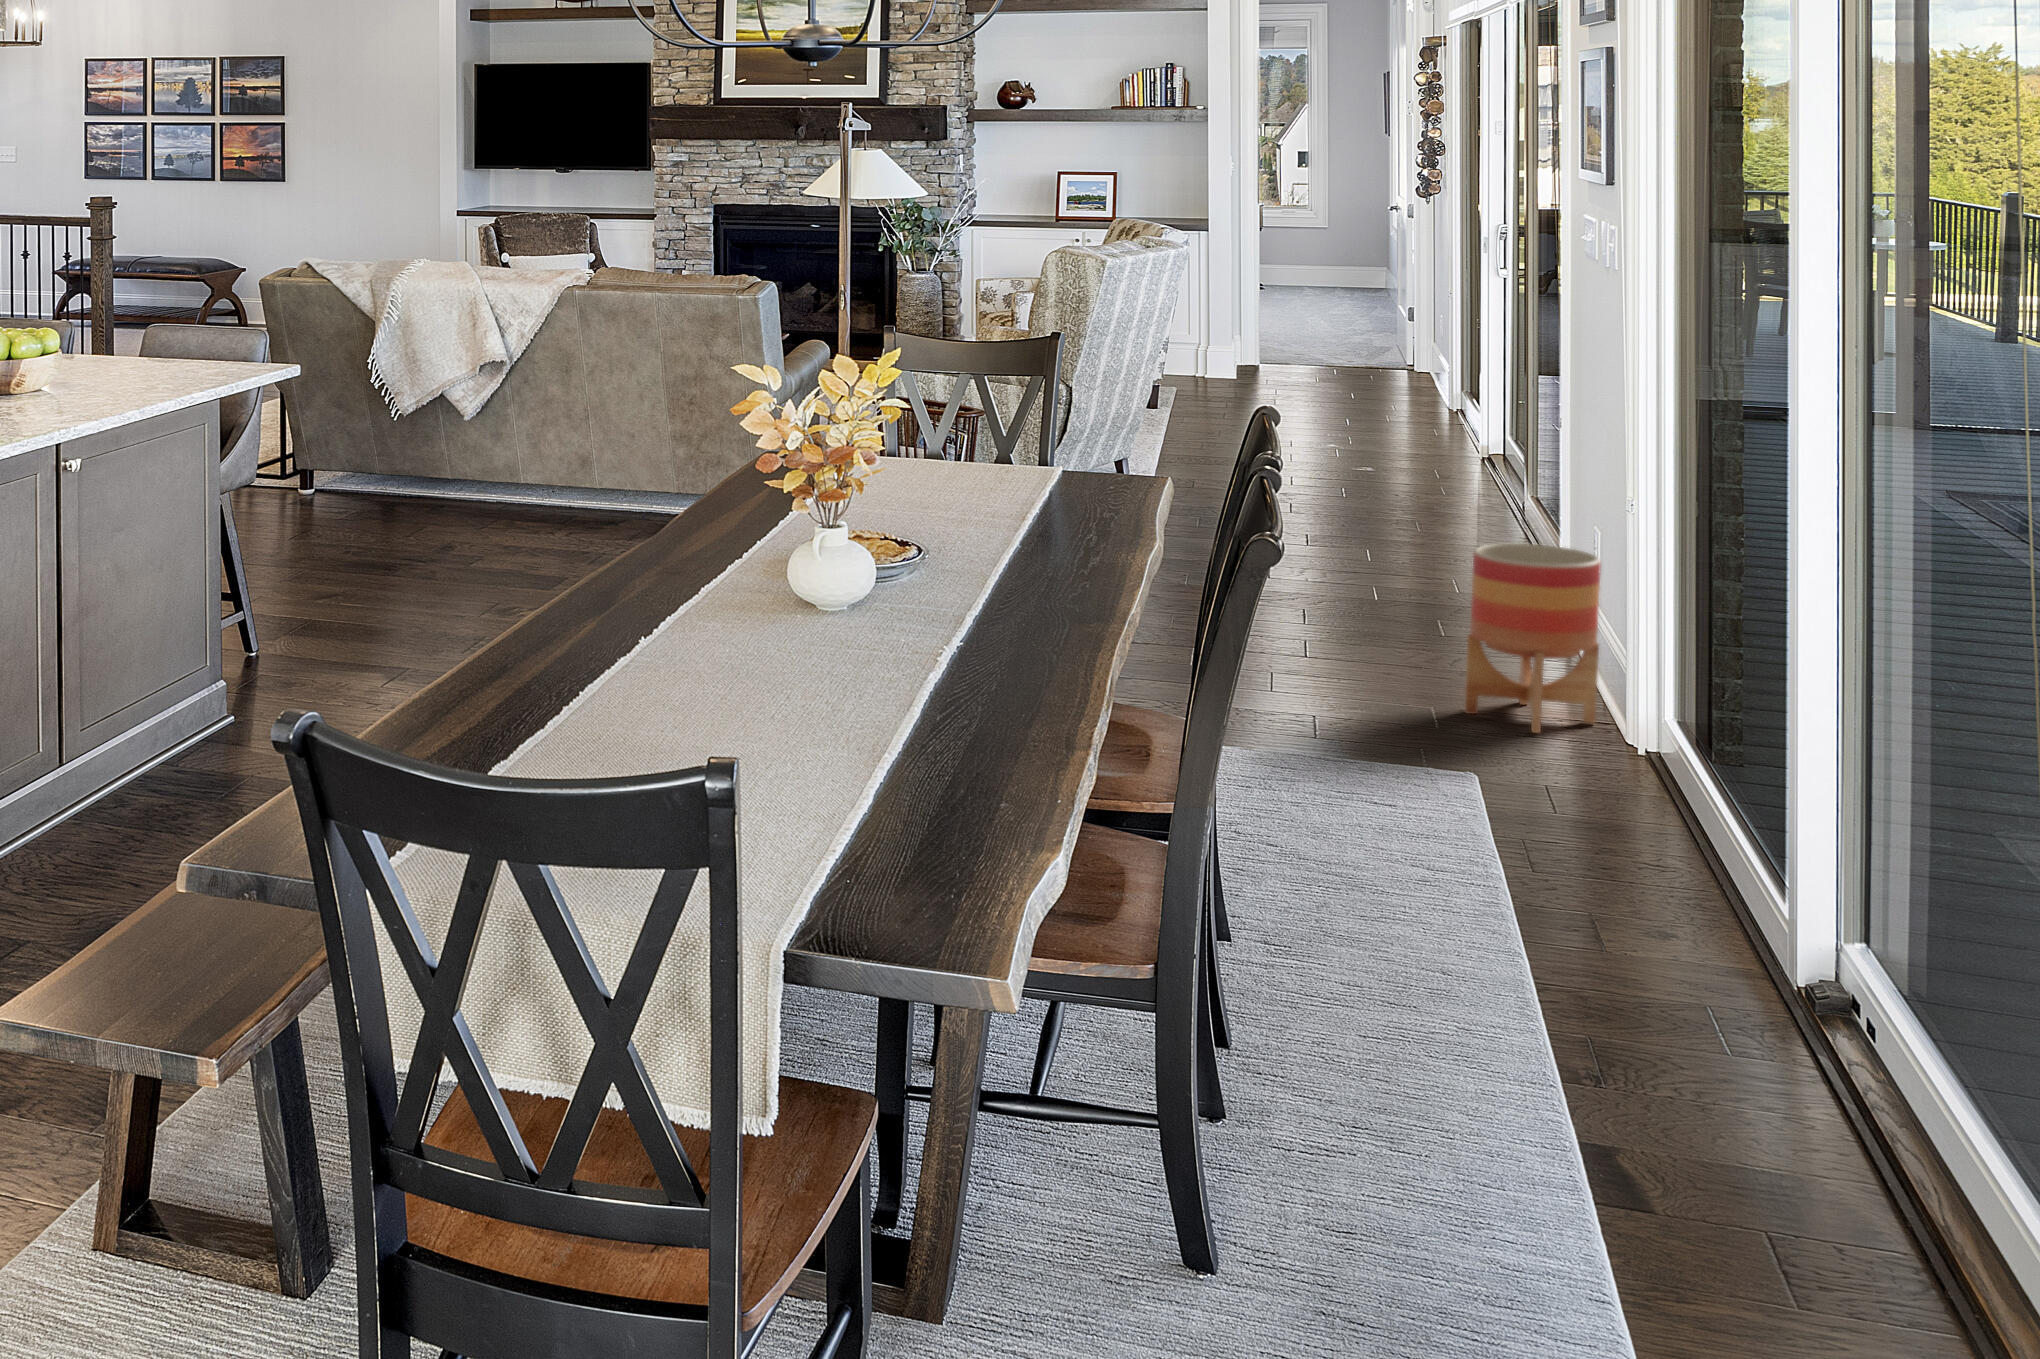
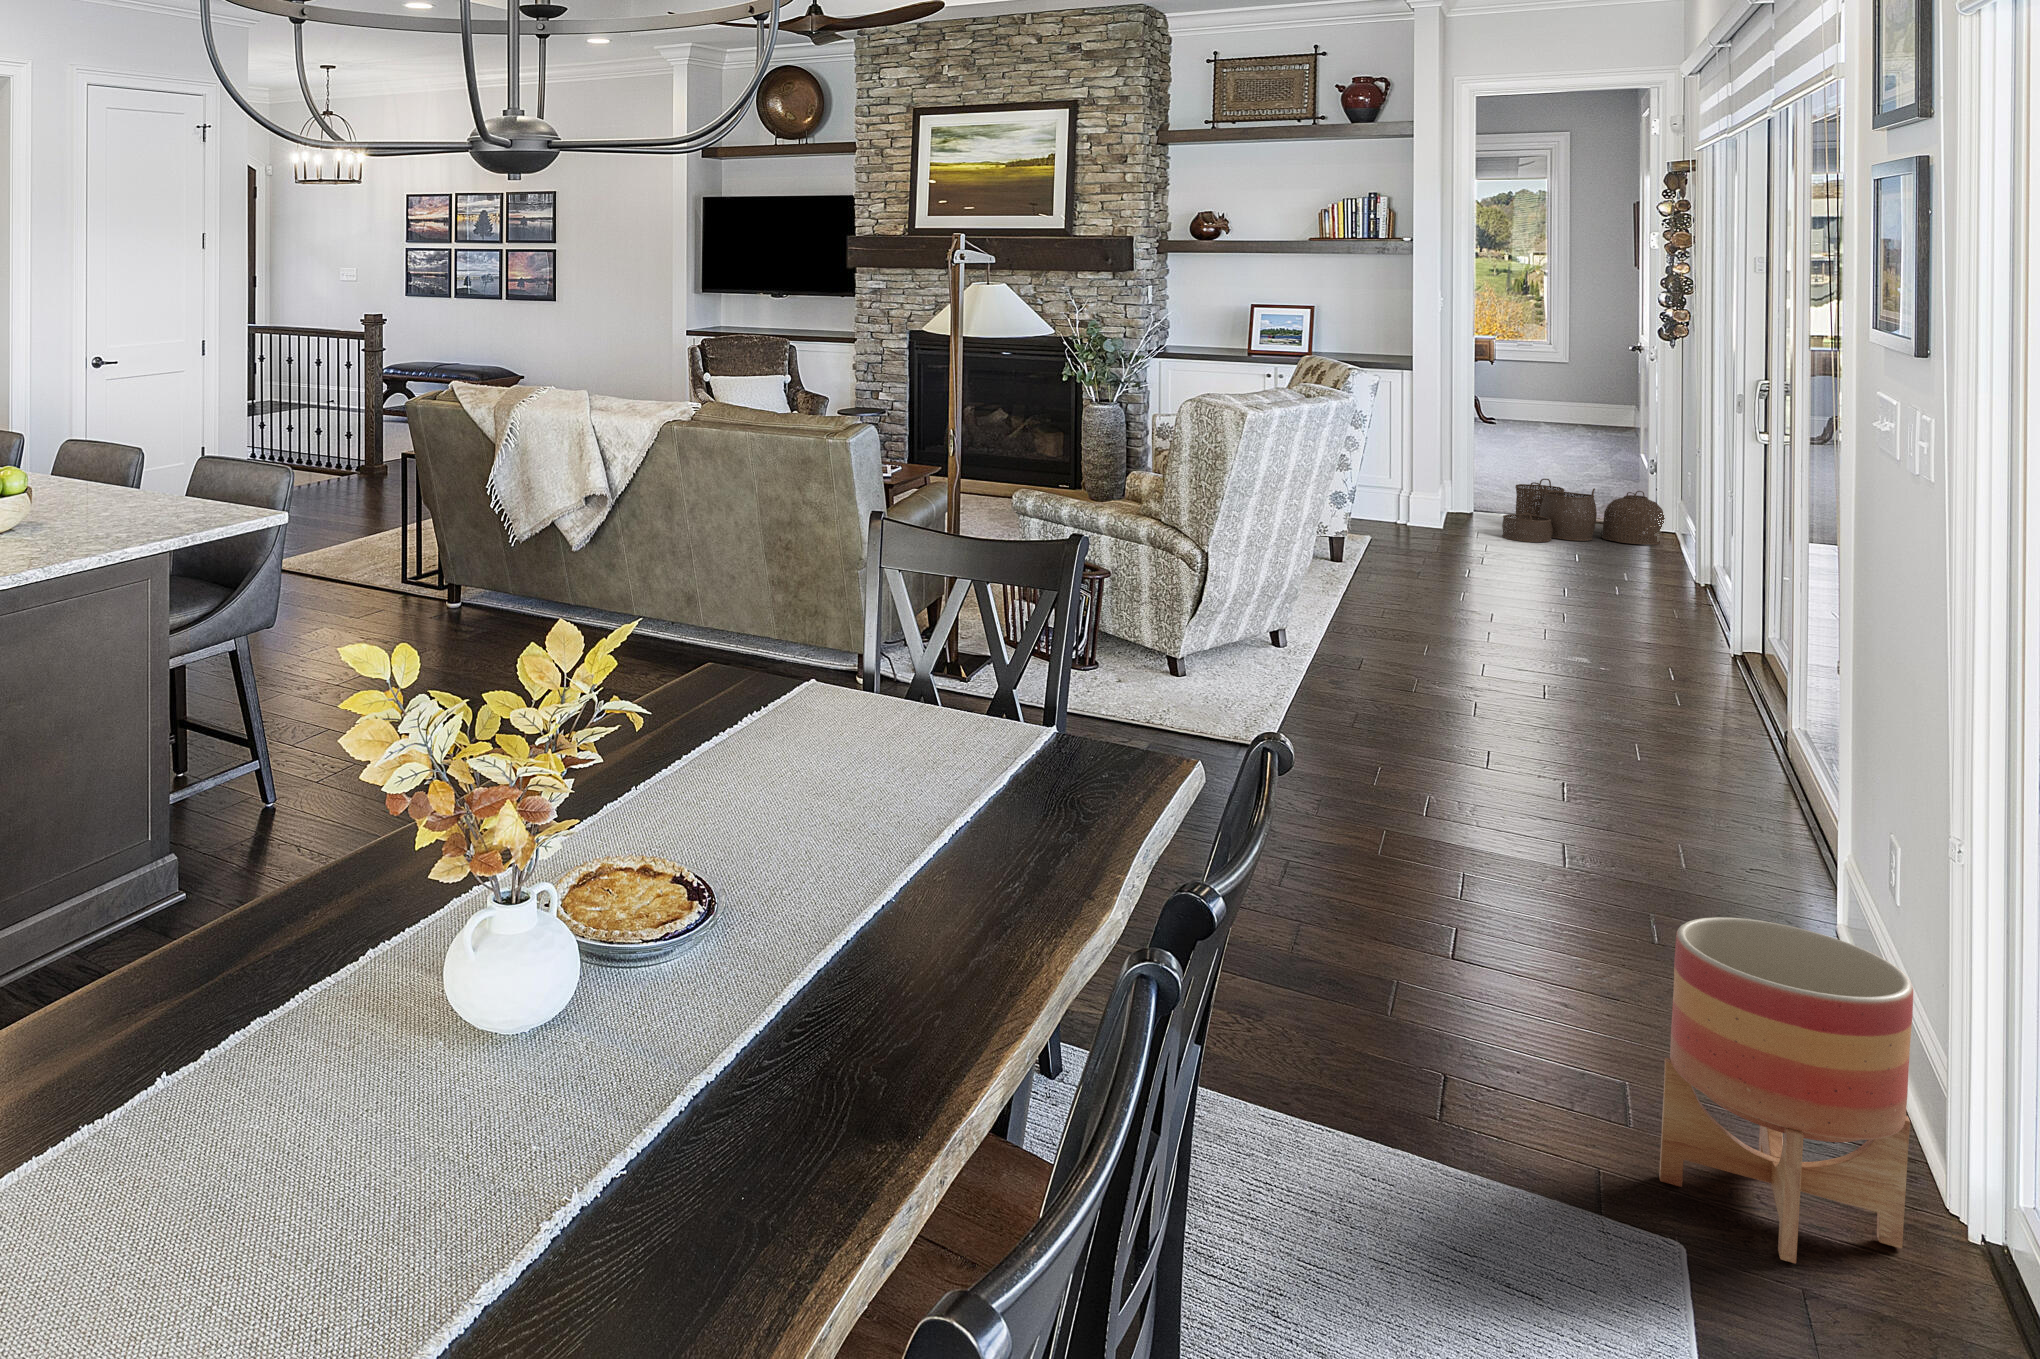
woven basket: none [1288,338,1424,396] -> present [1502,479,1665,545]

